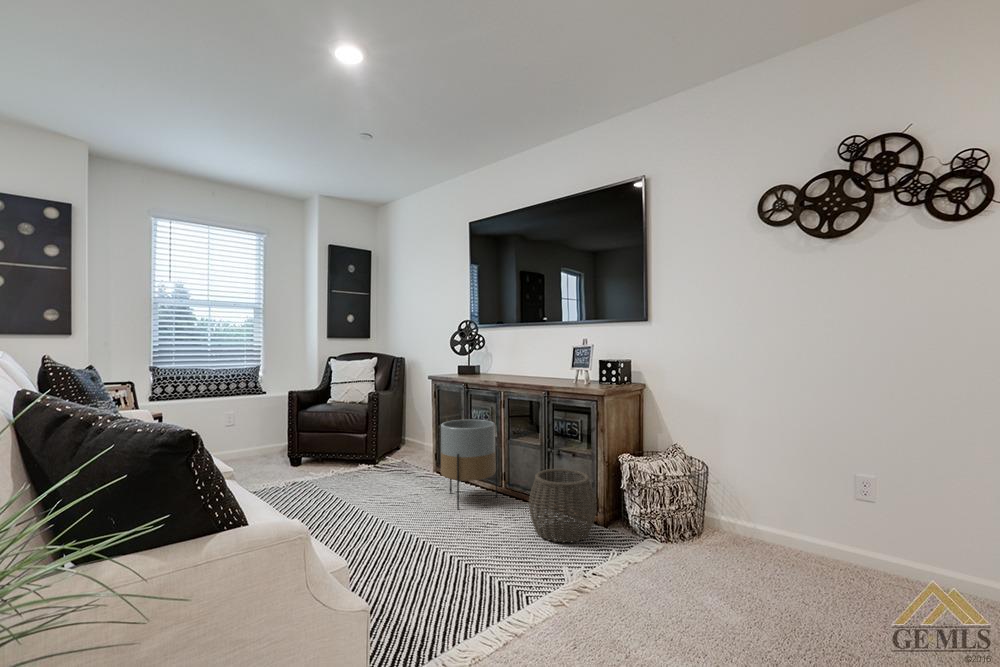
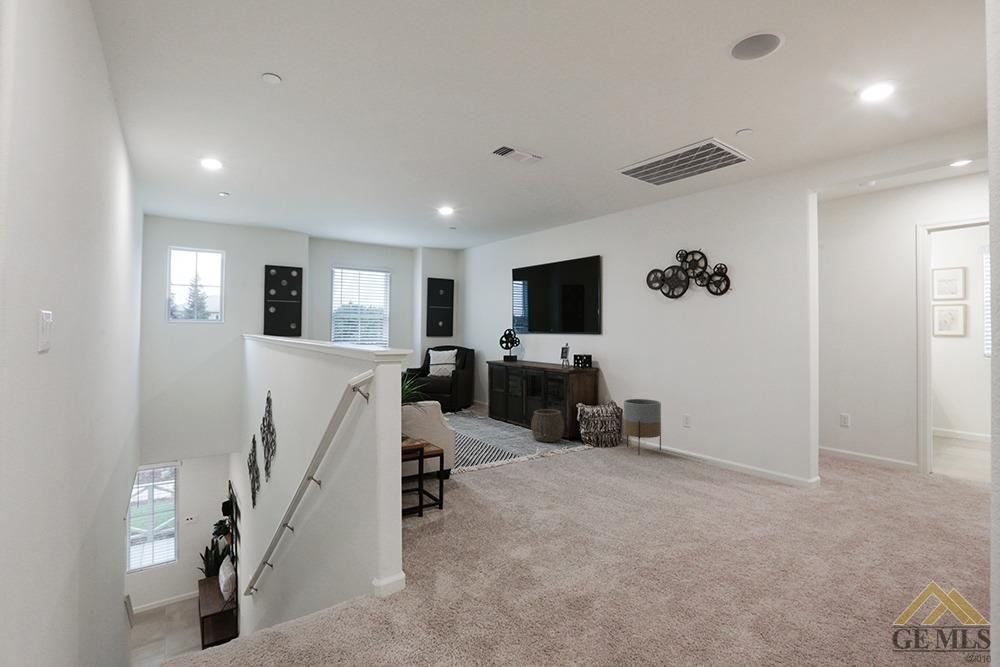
planter: present [441,419,497,509] -> present [624,399,661,455]

